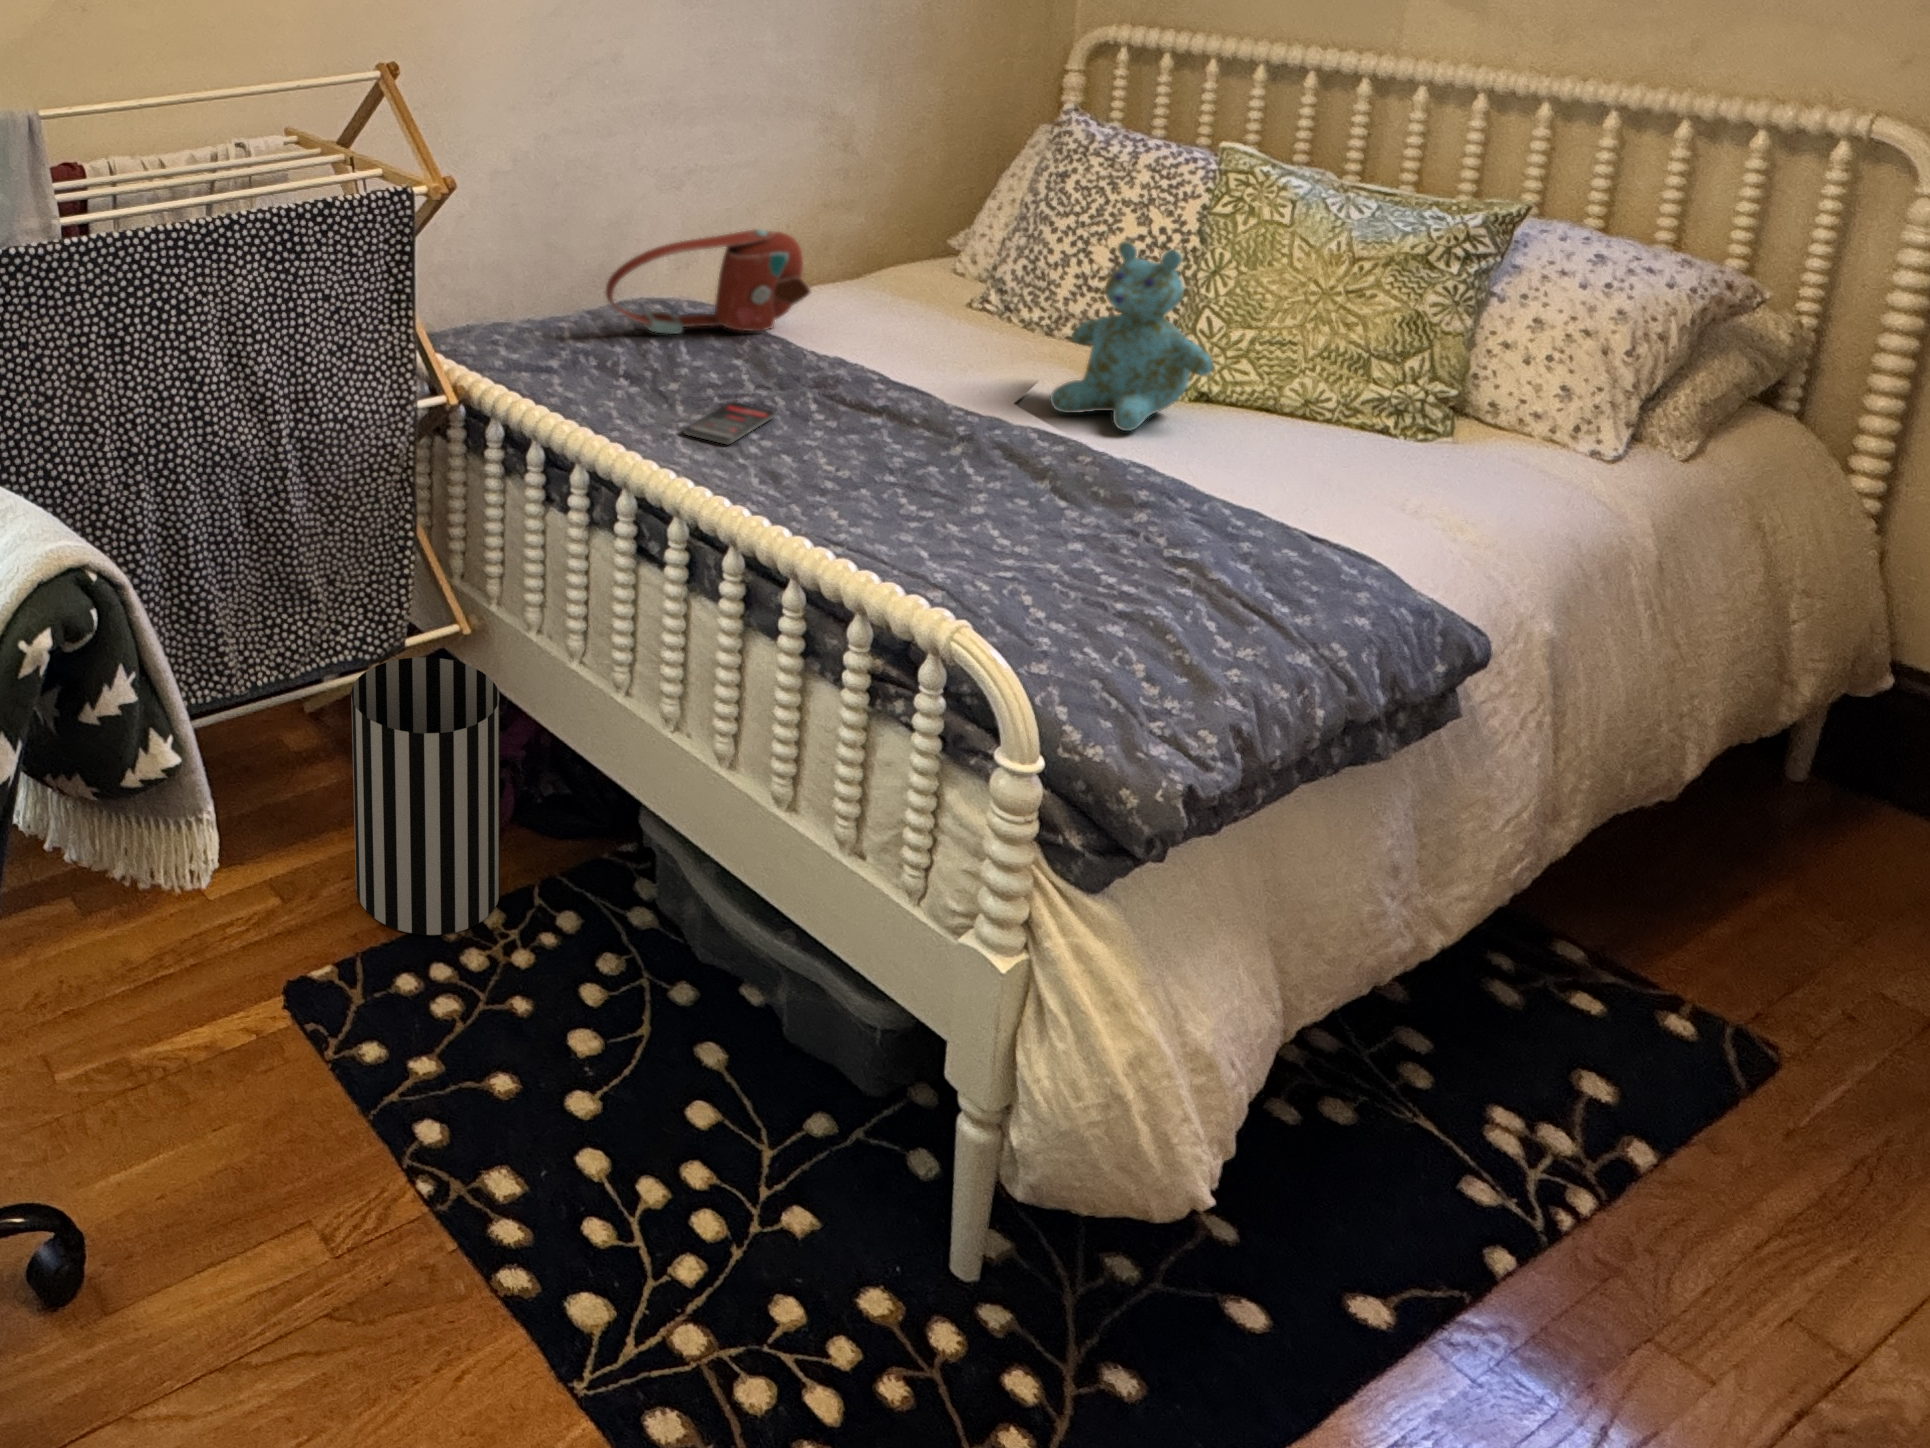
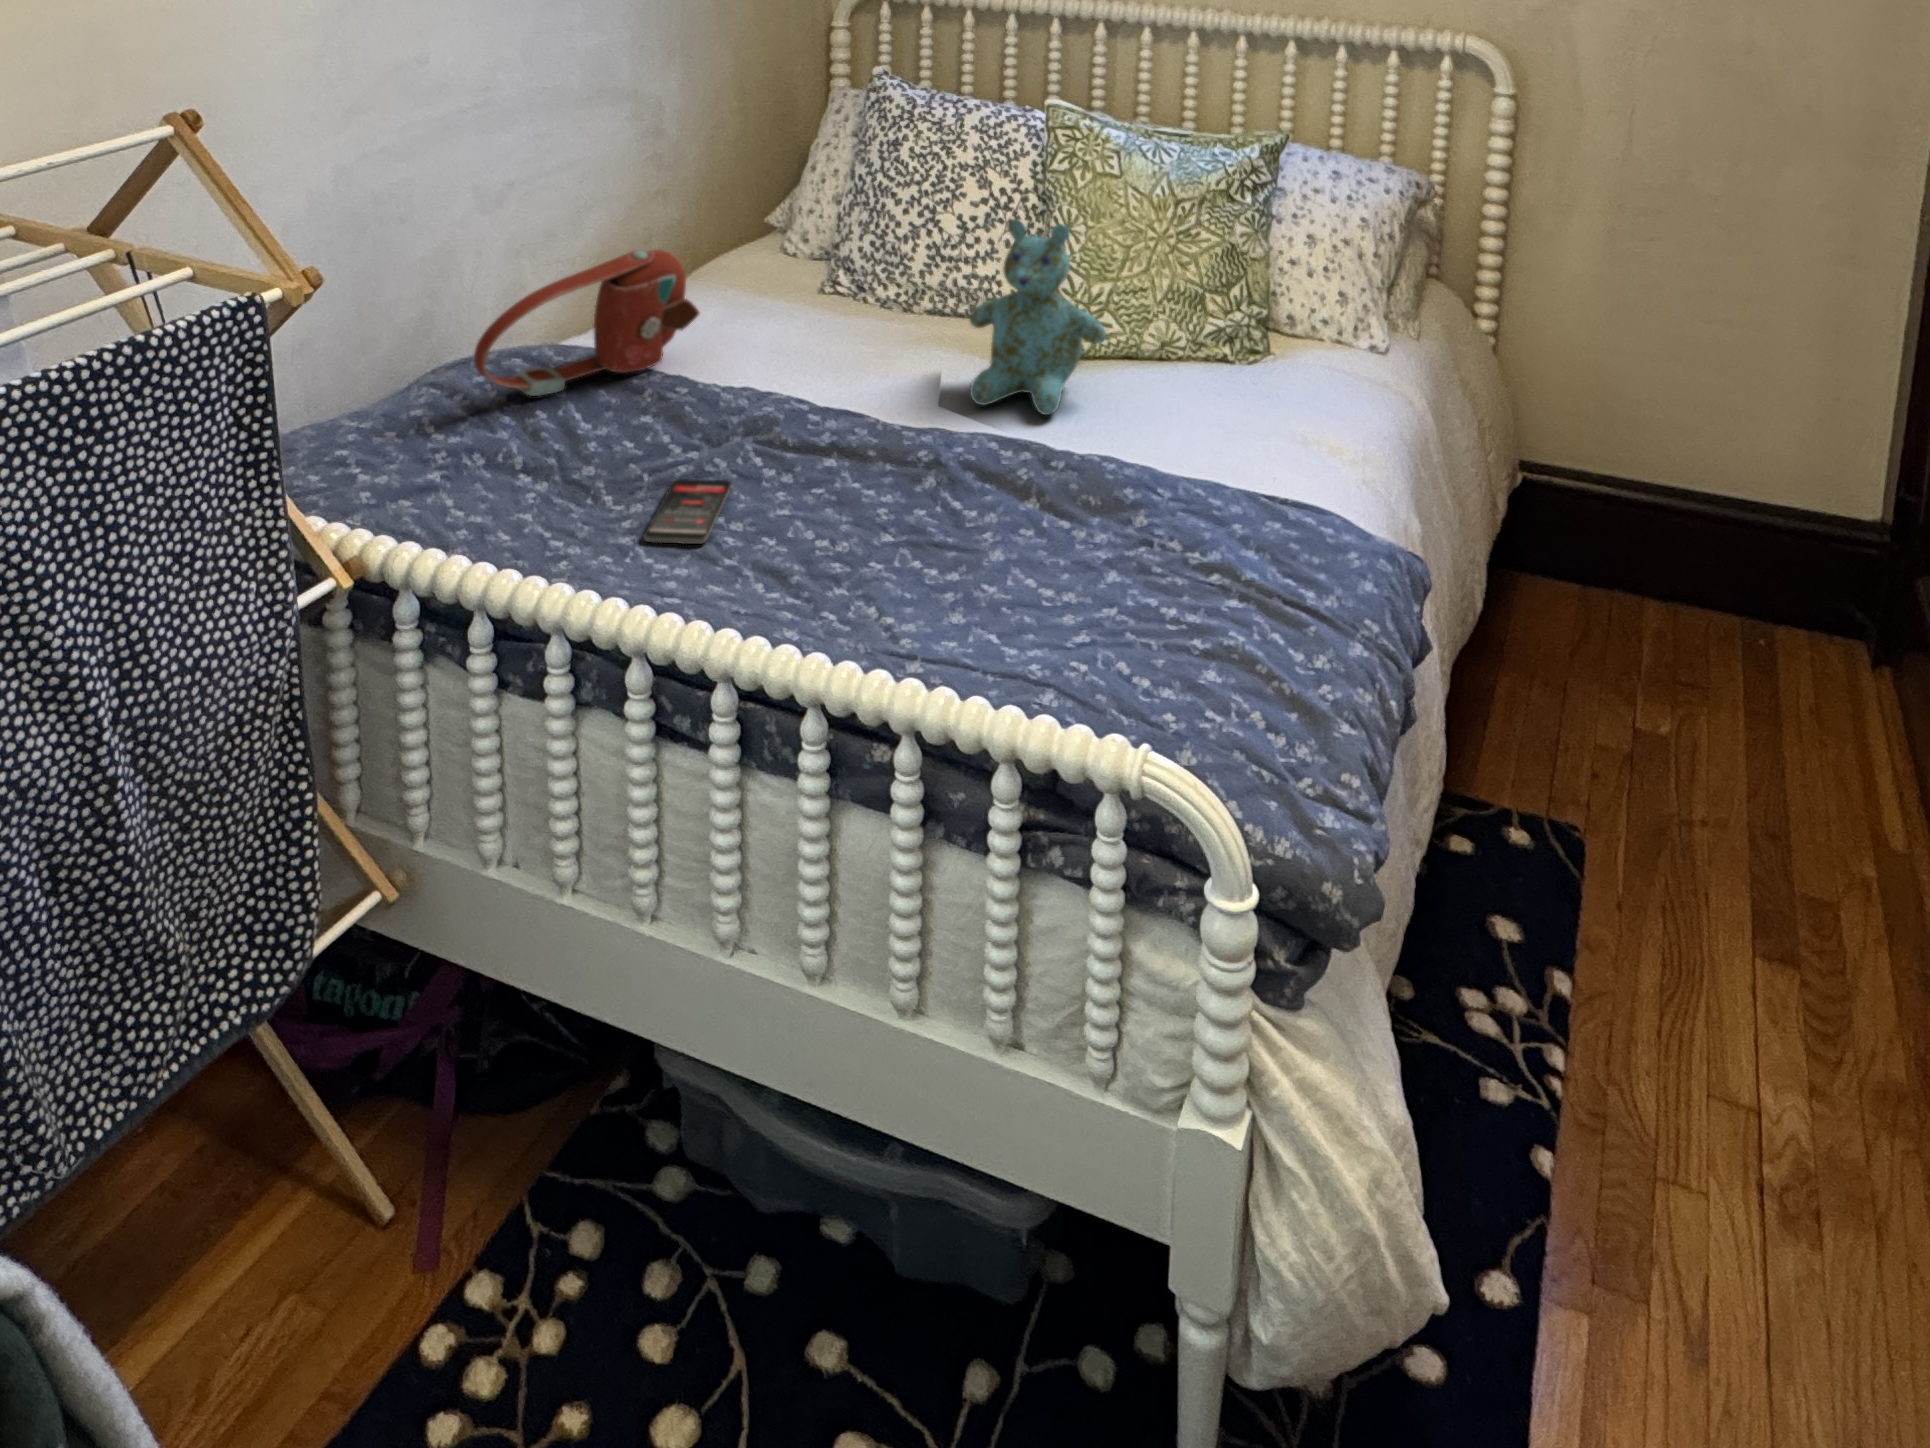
wastebasket: present [351,657,500,935] -> none [255,945,497,1390]

